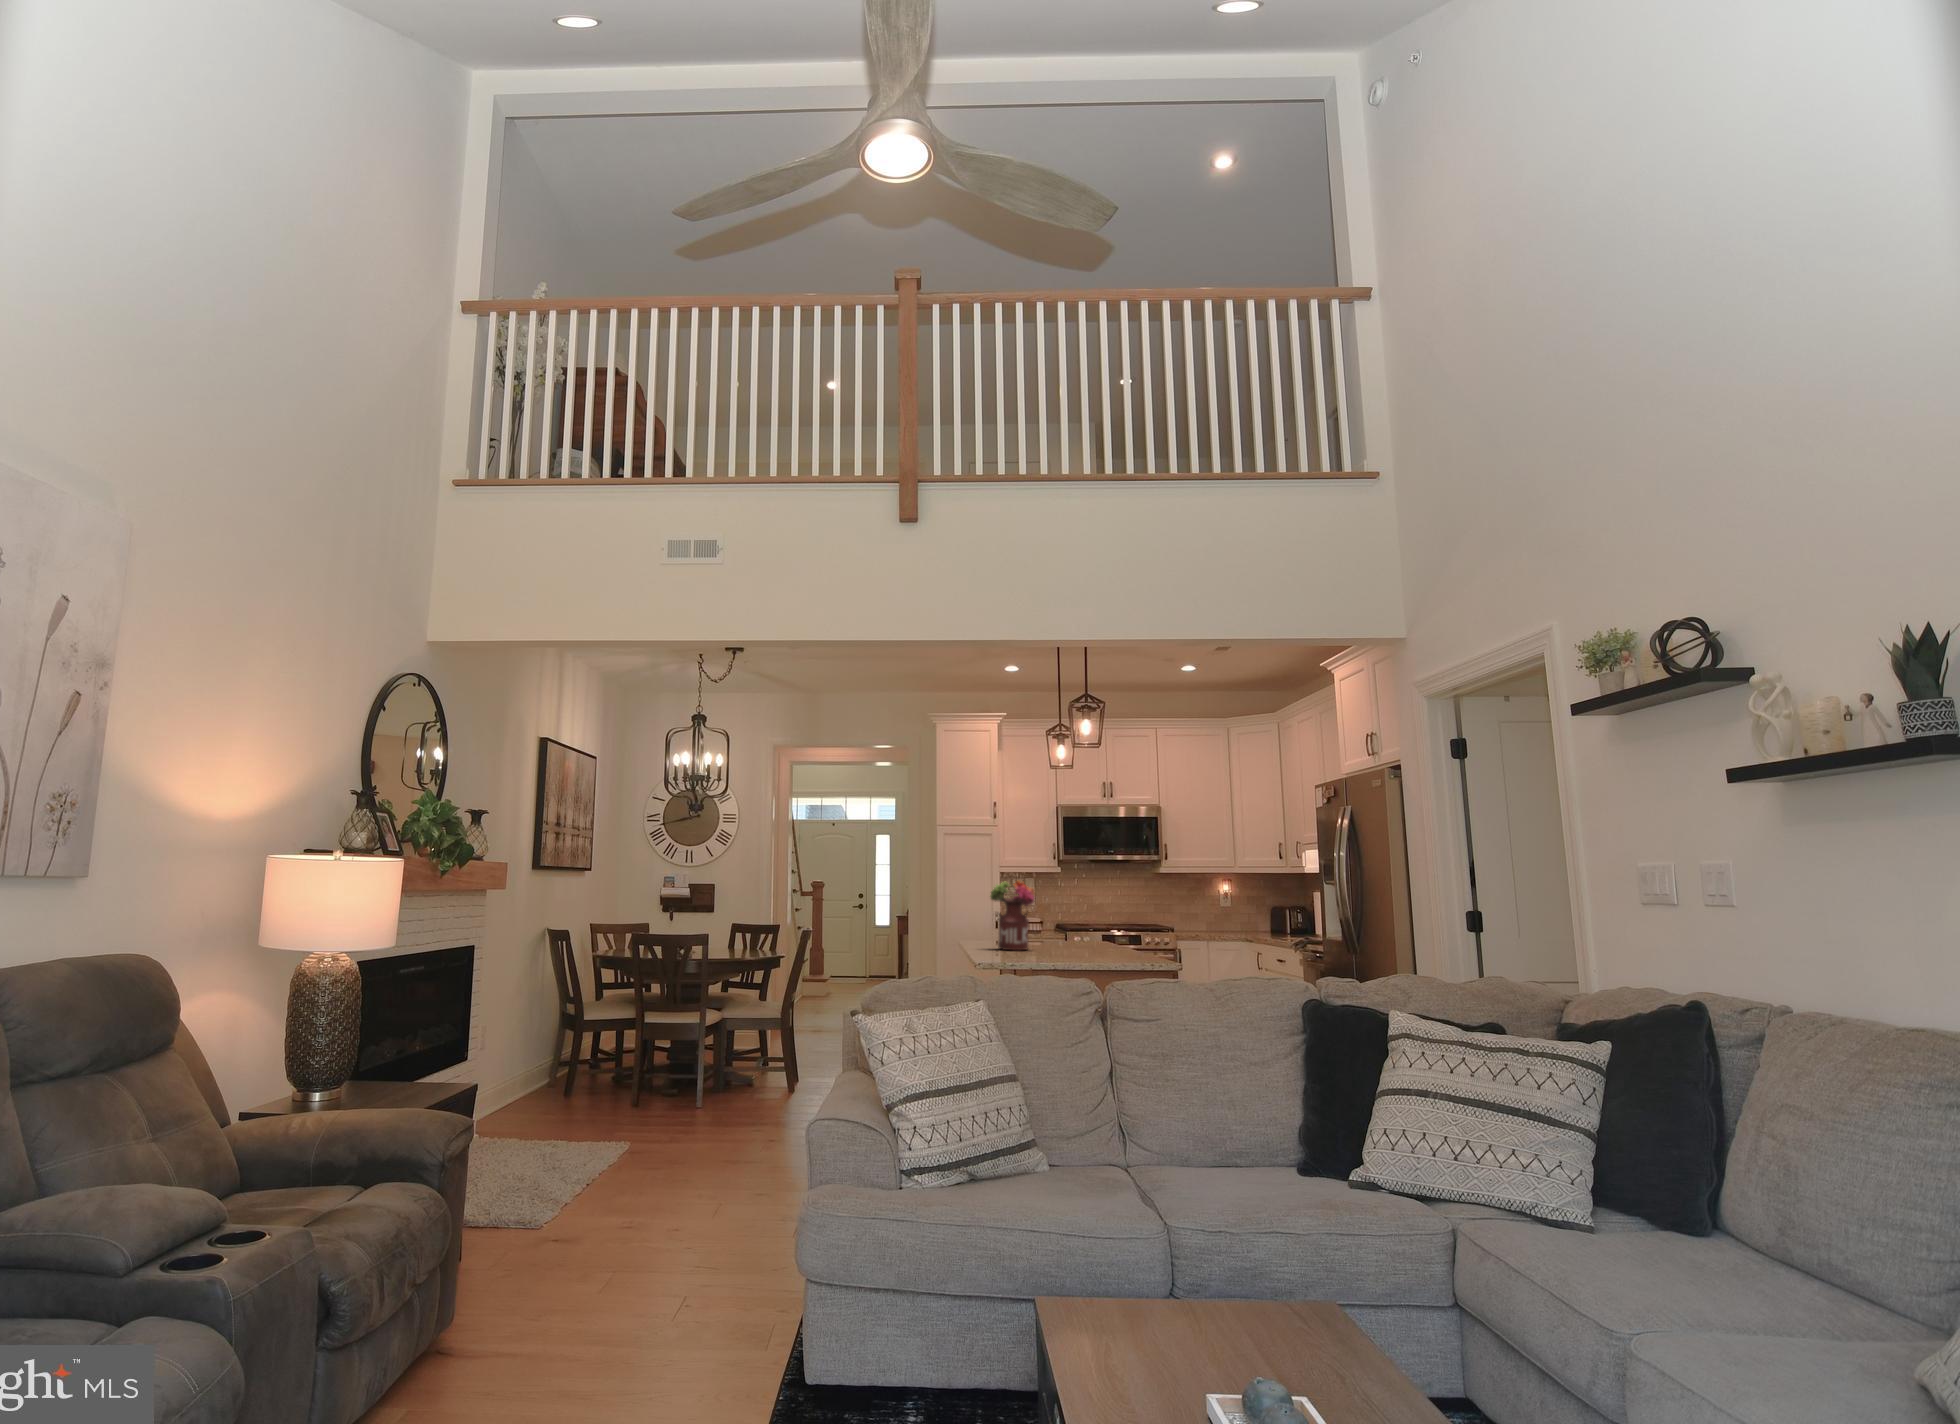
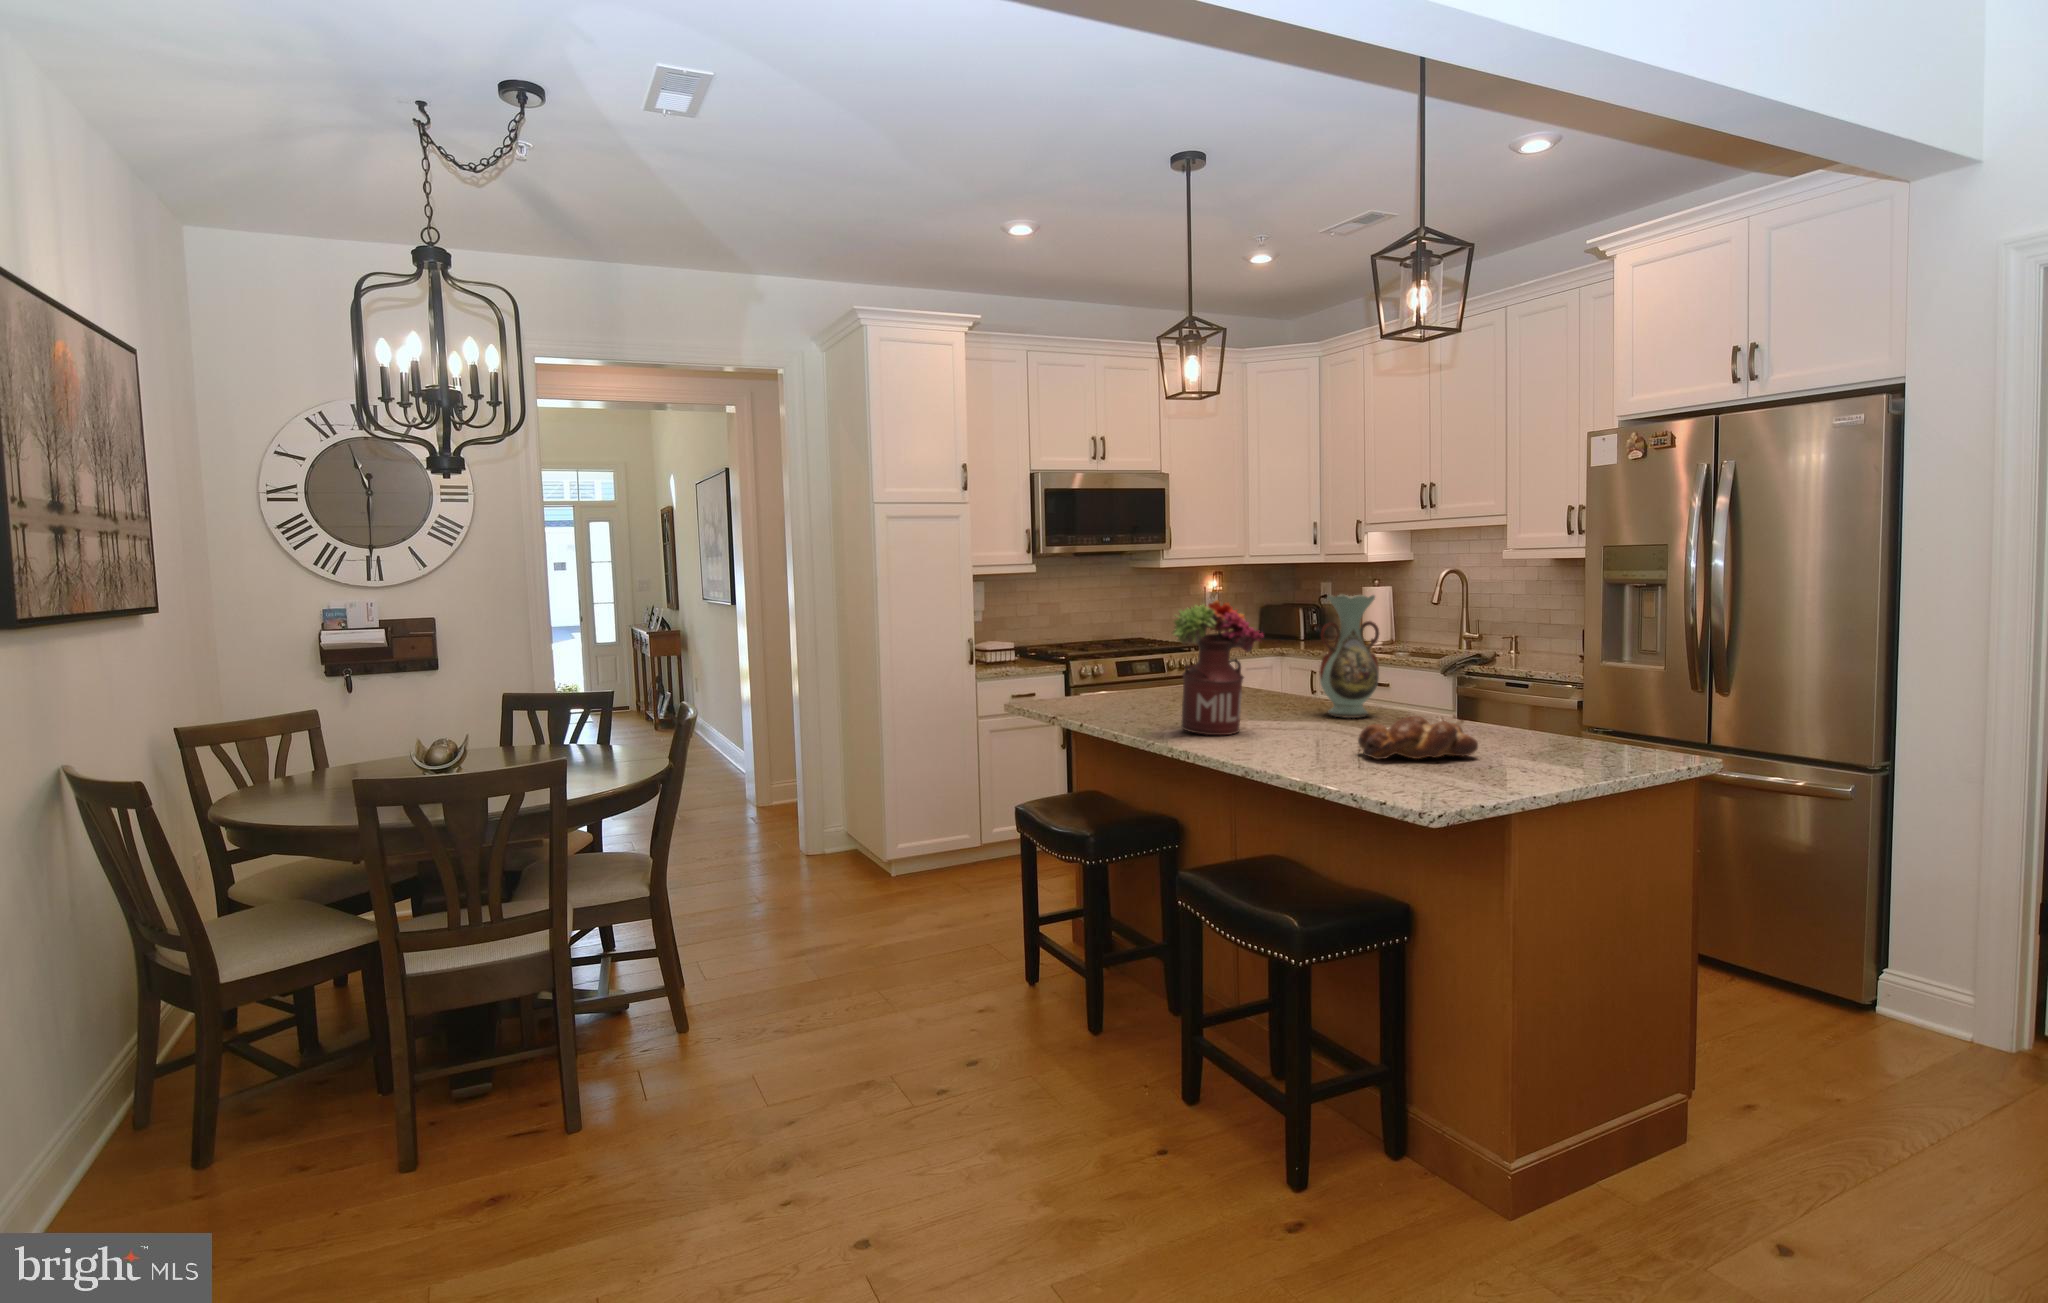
decorative vase: none [1091,881,1125,951] -> present [1319,594,1379,718]
bread loaf: none [1039,938,1094,958] -> present [1358,716,1478,759]

